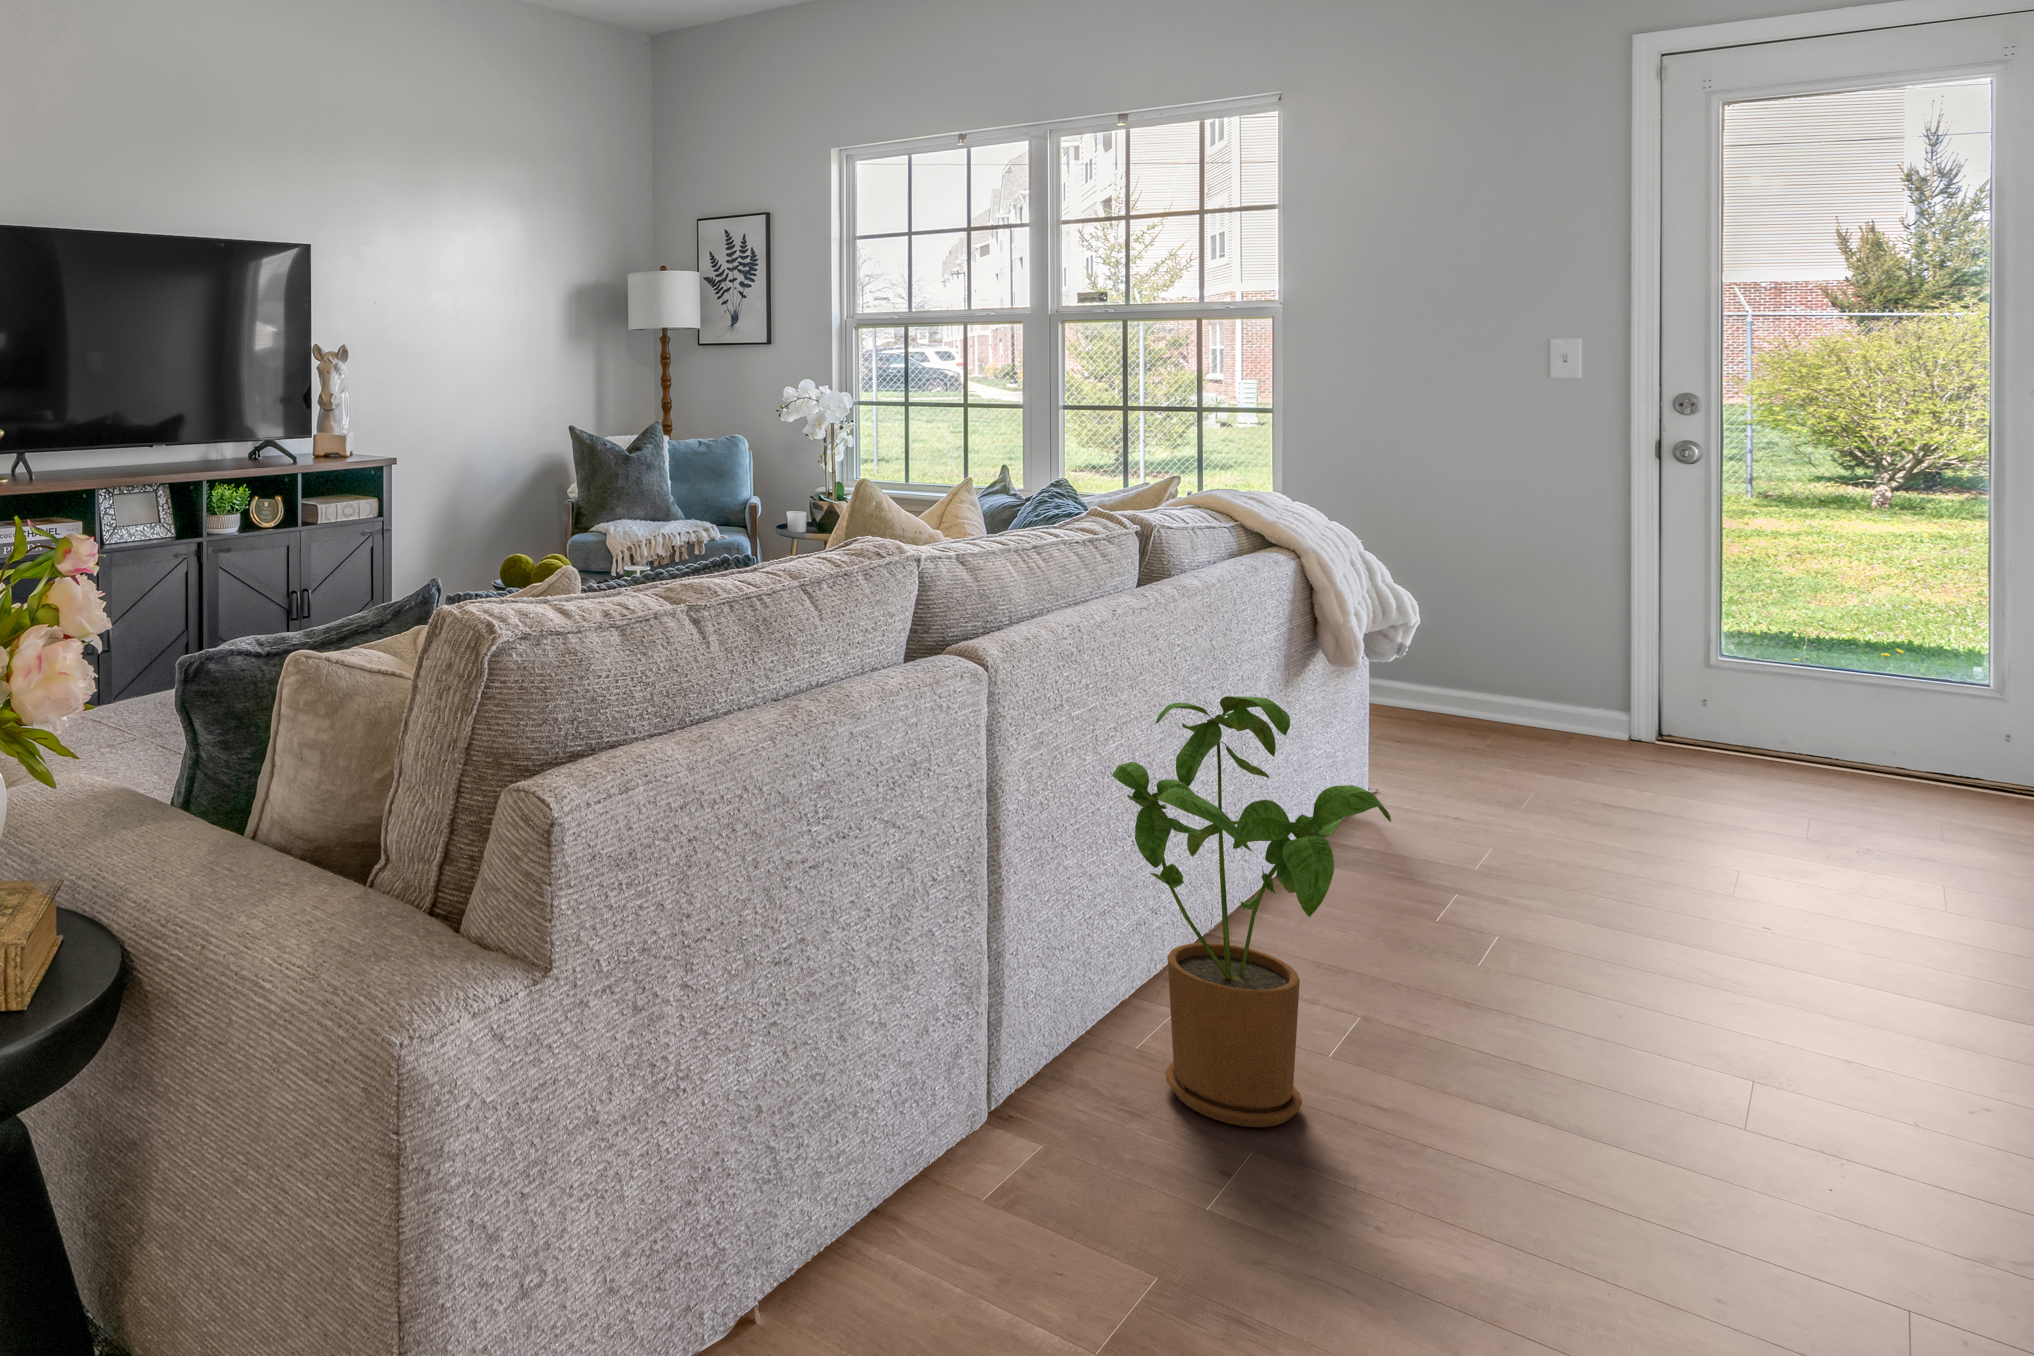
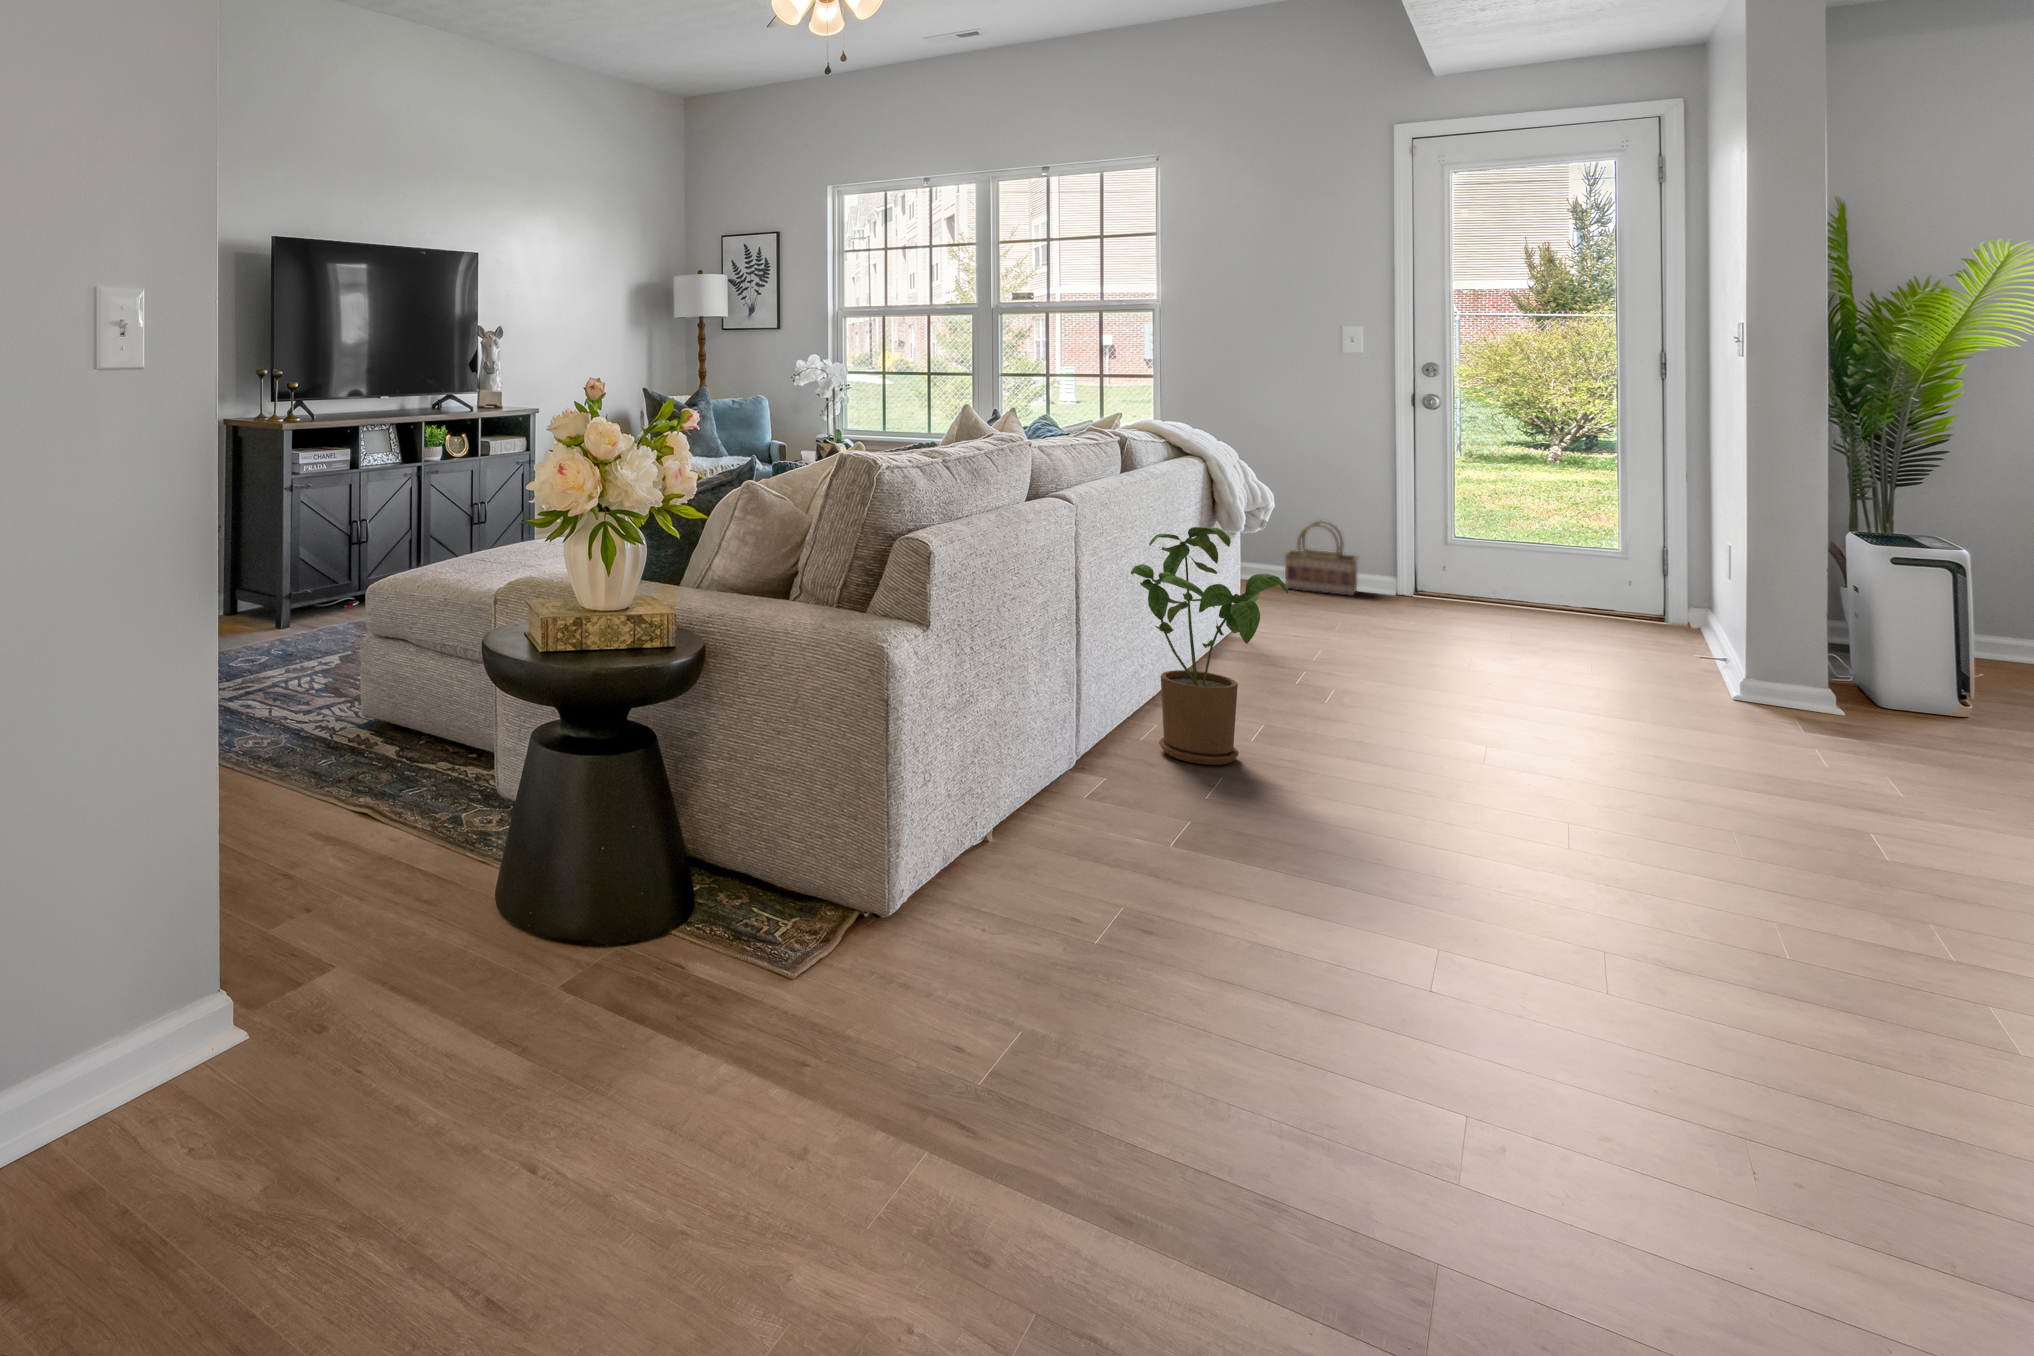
basket: none [1462,628,1577,744] -> present [1285,521,1359,595]

